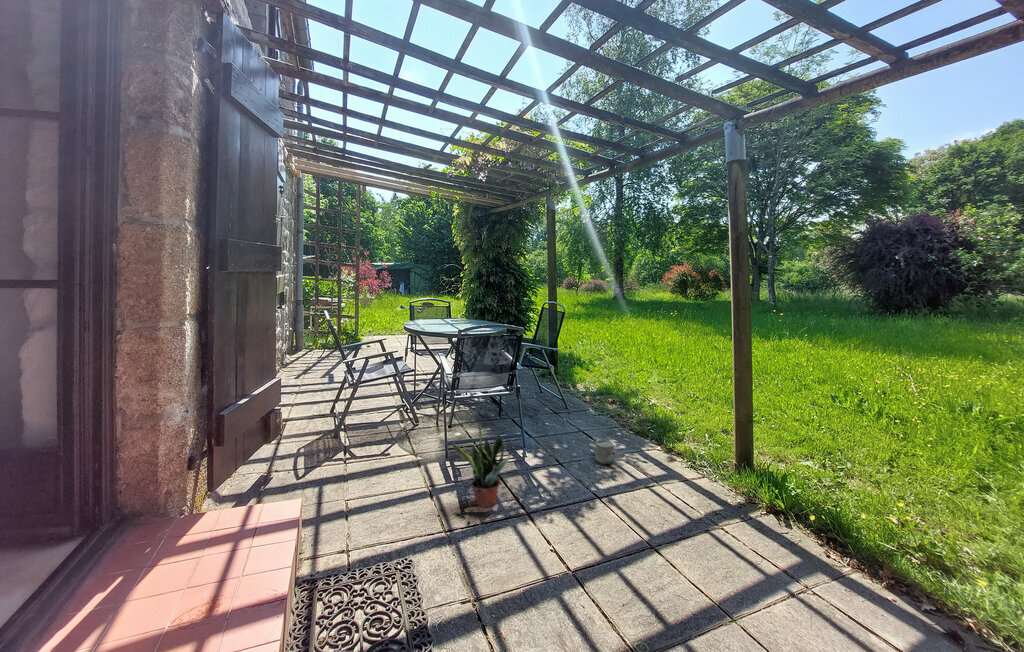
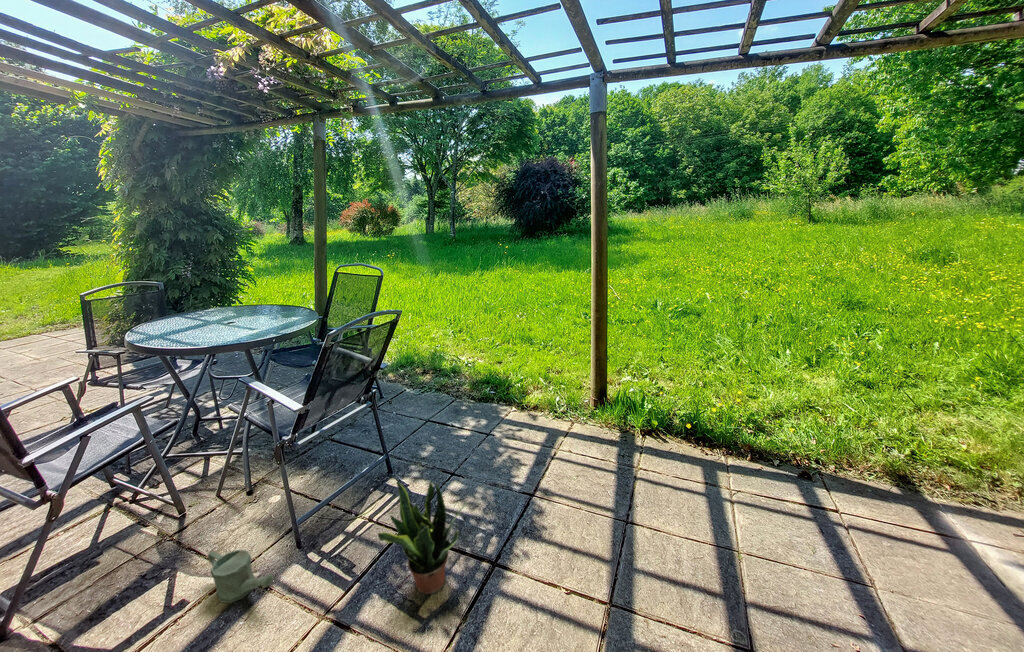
watering can: present [594,437,625,464] -> present [208,550,274,603]

